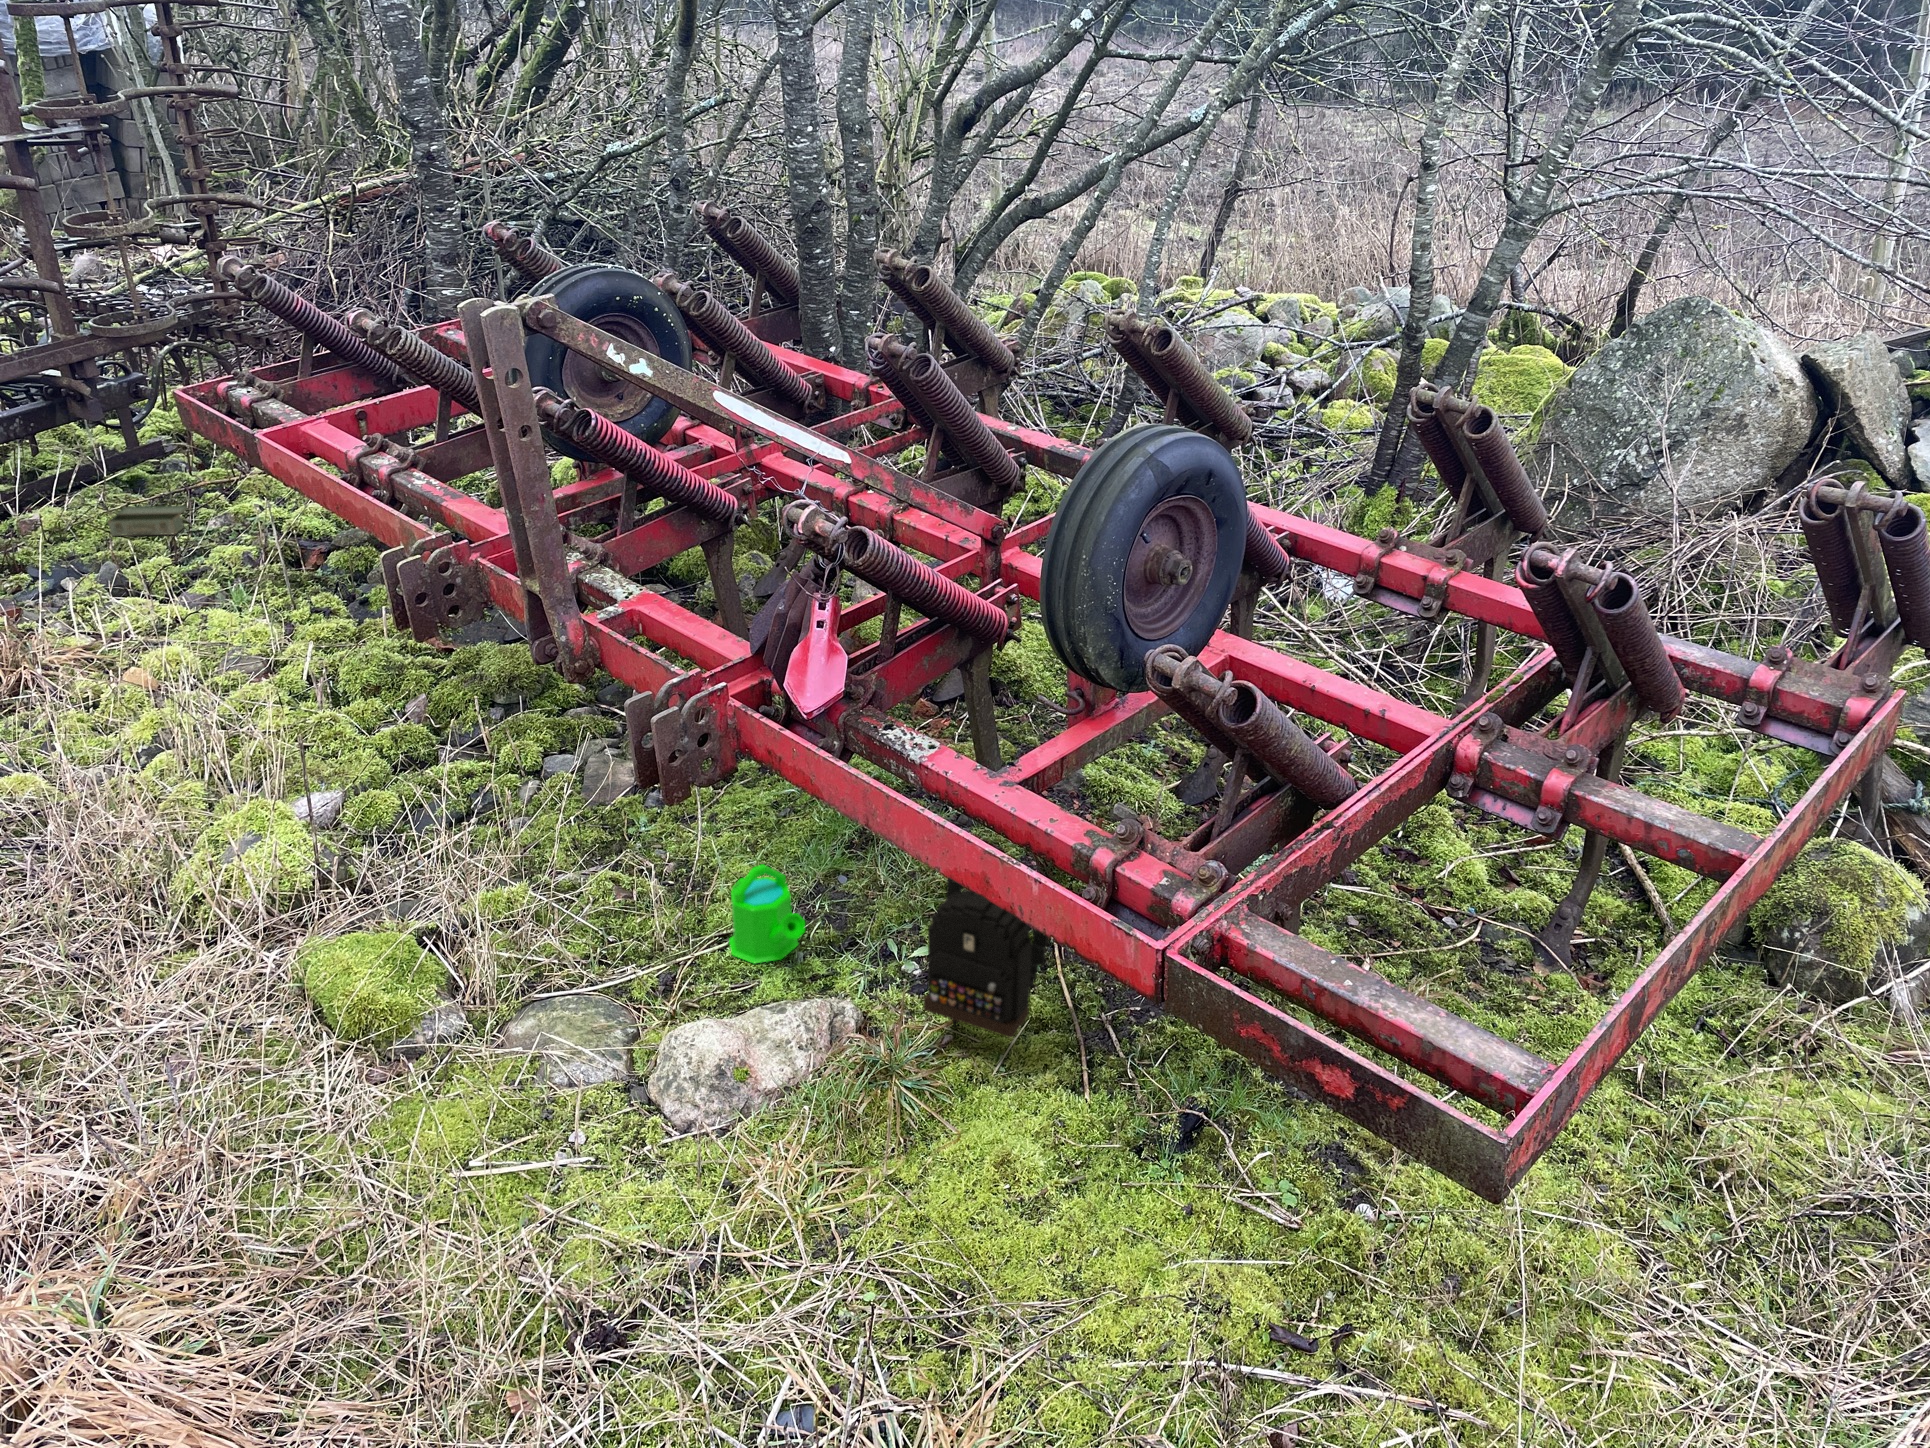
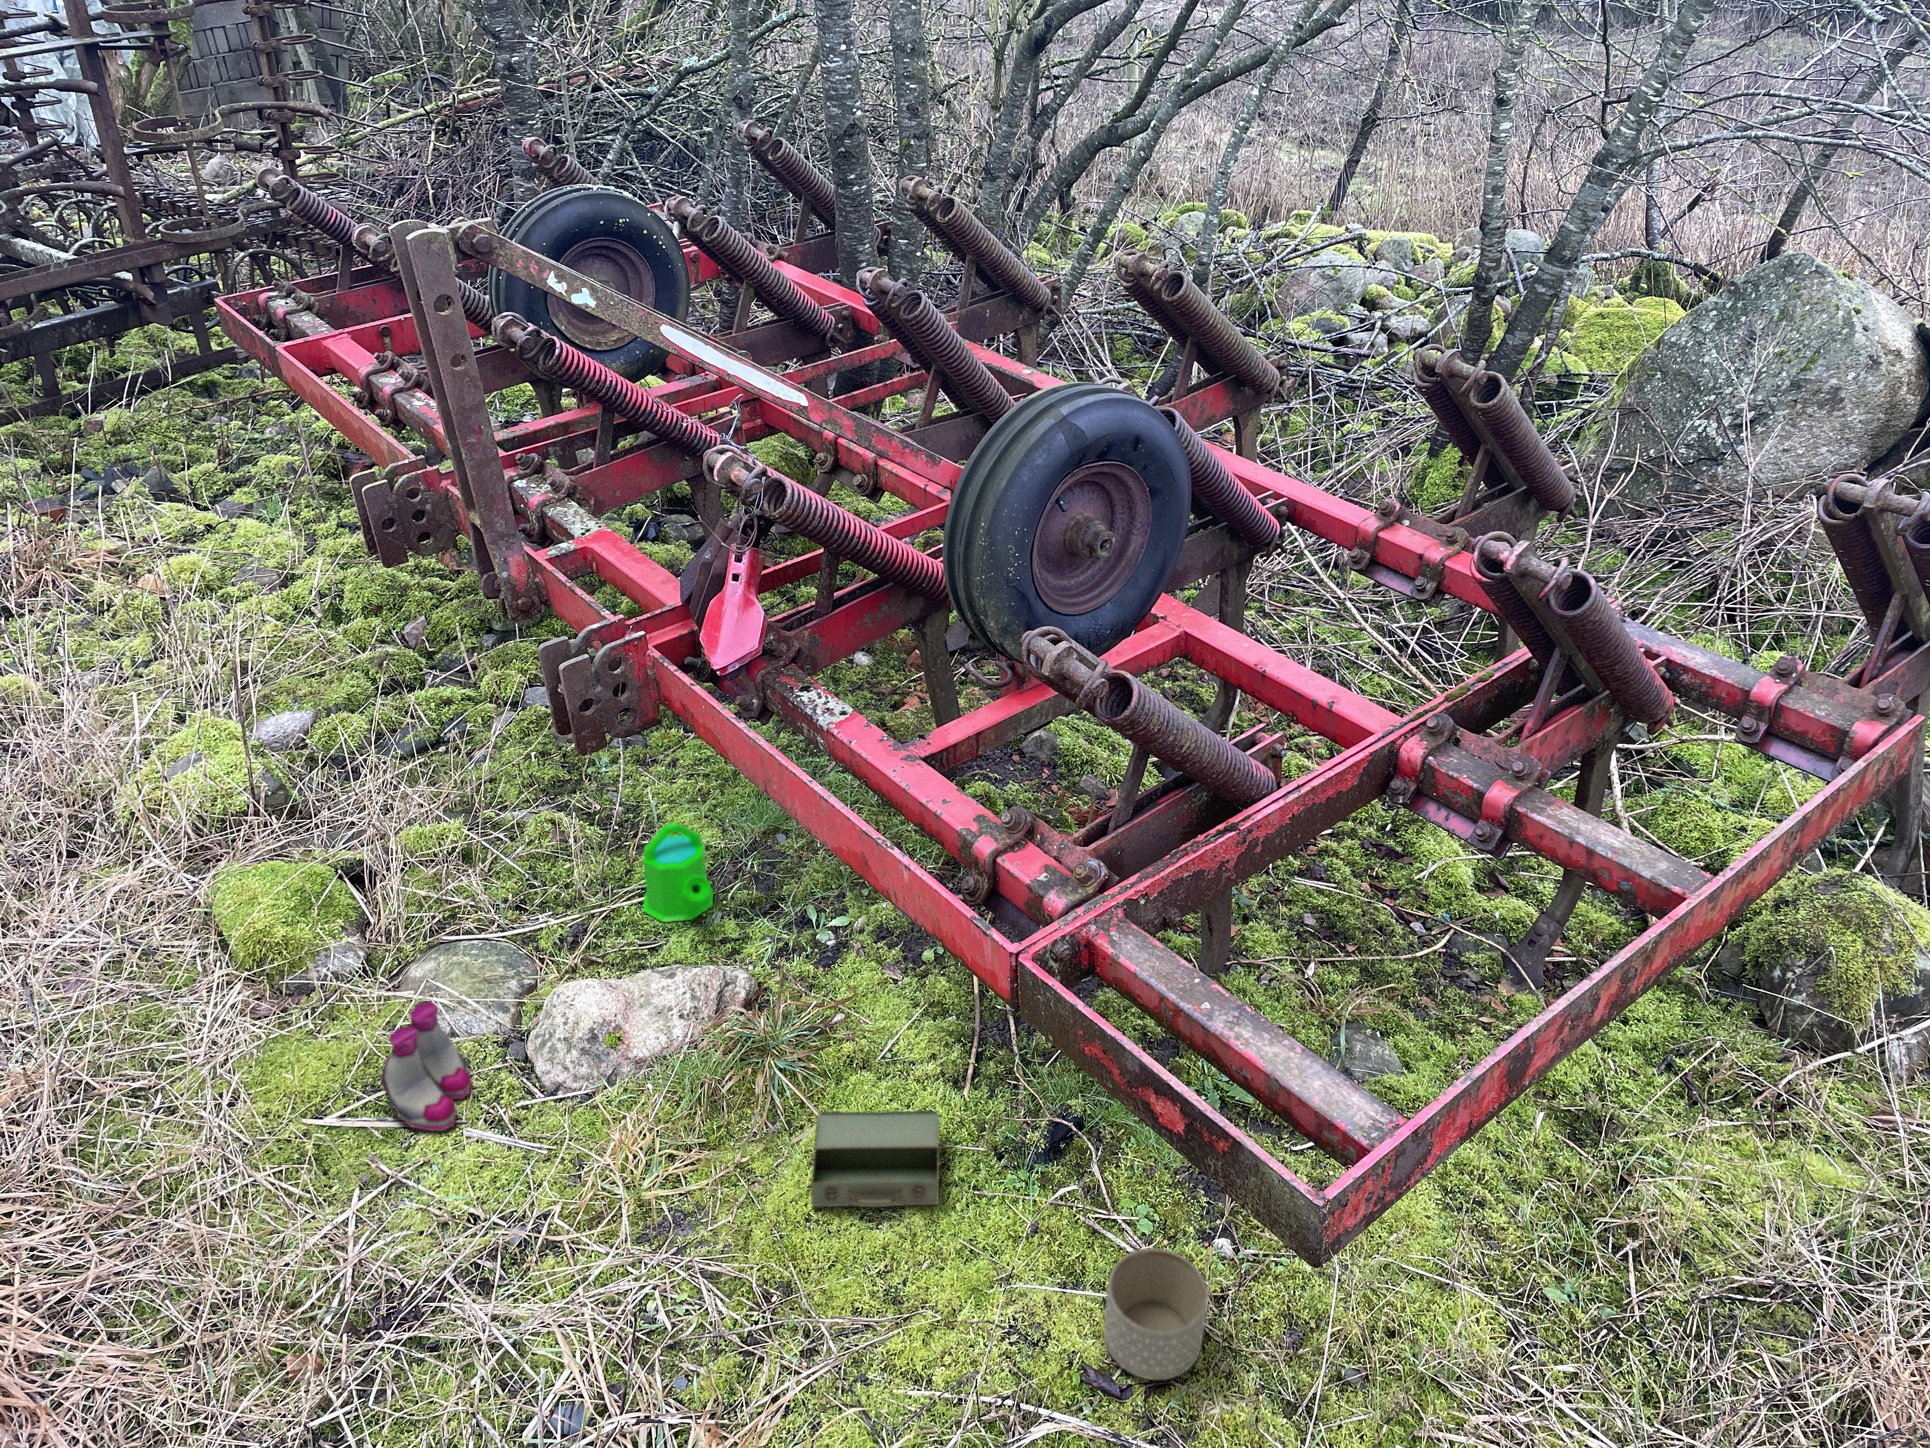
toolbox: present [108,505,187,536] -> present [811,1110,939,1207]
backpack: present [923,878,1048,1038] -> none [809,830,944,1026]
boots: none [520,1050,606,1178] -> present [381,1002,471,1131]
planter: none [1276,1215,1379,1338] -> present [1104,1248,1208,1380]

